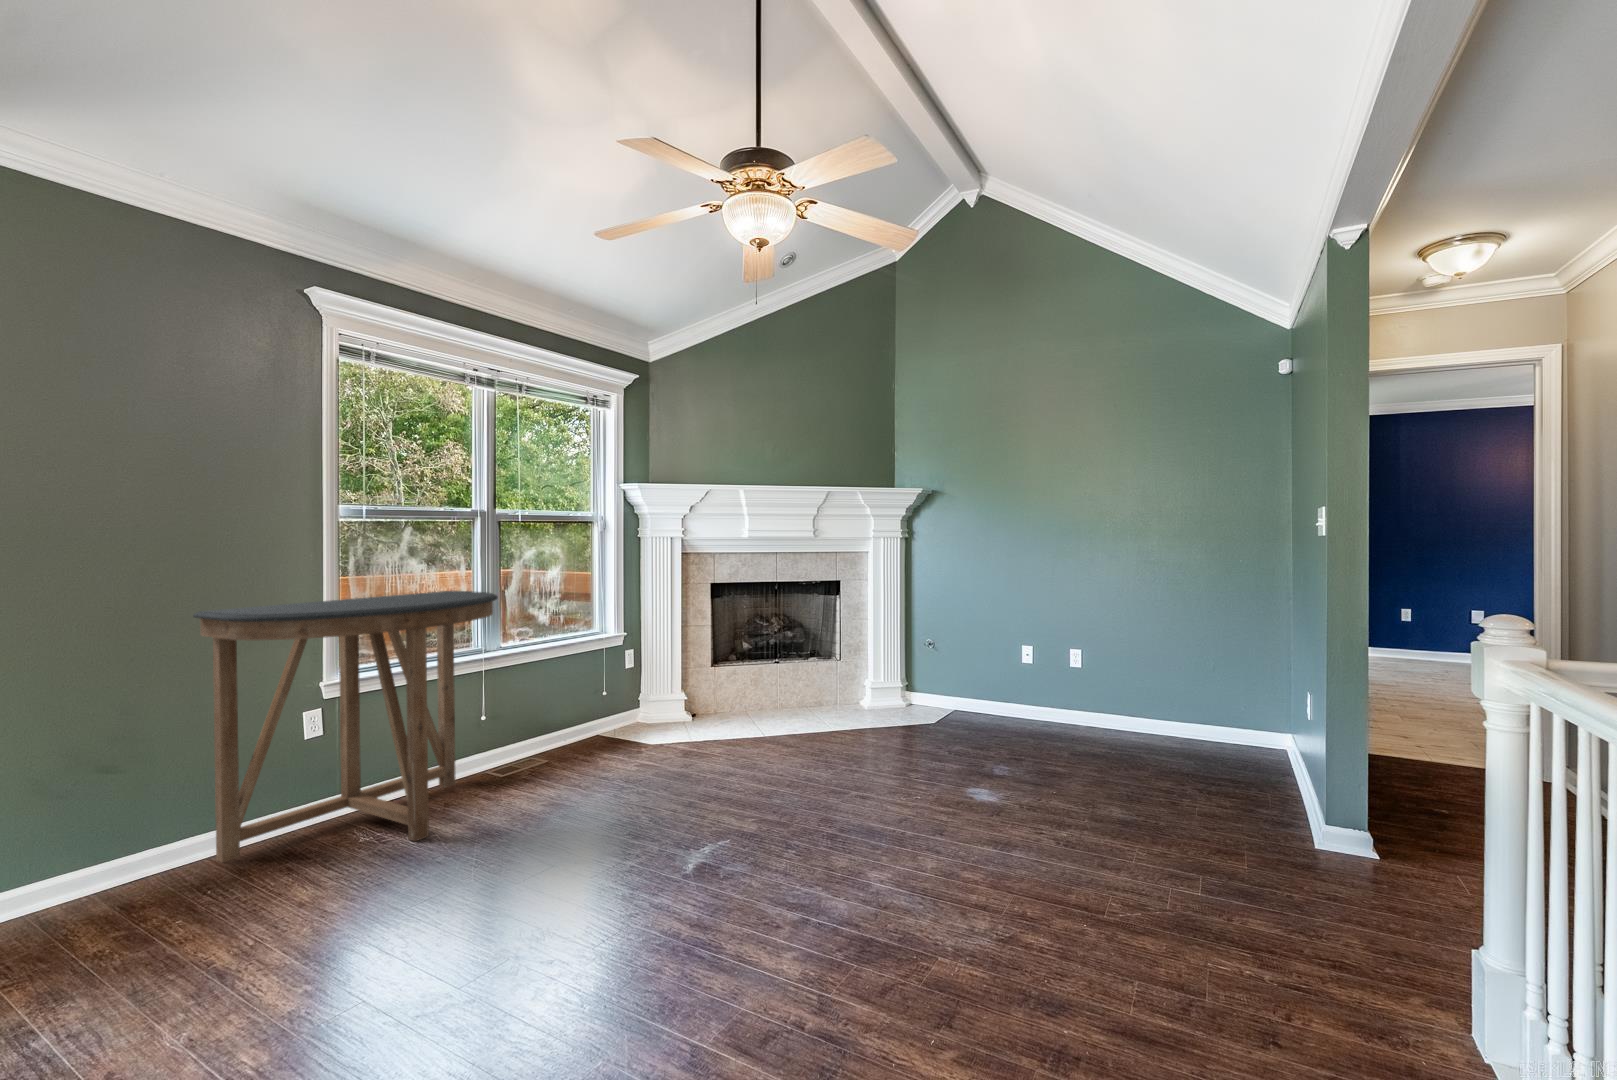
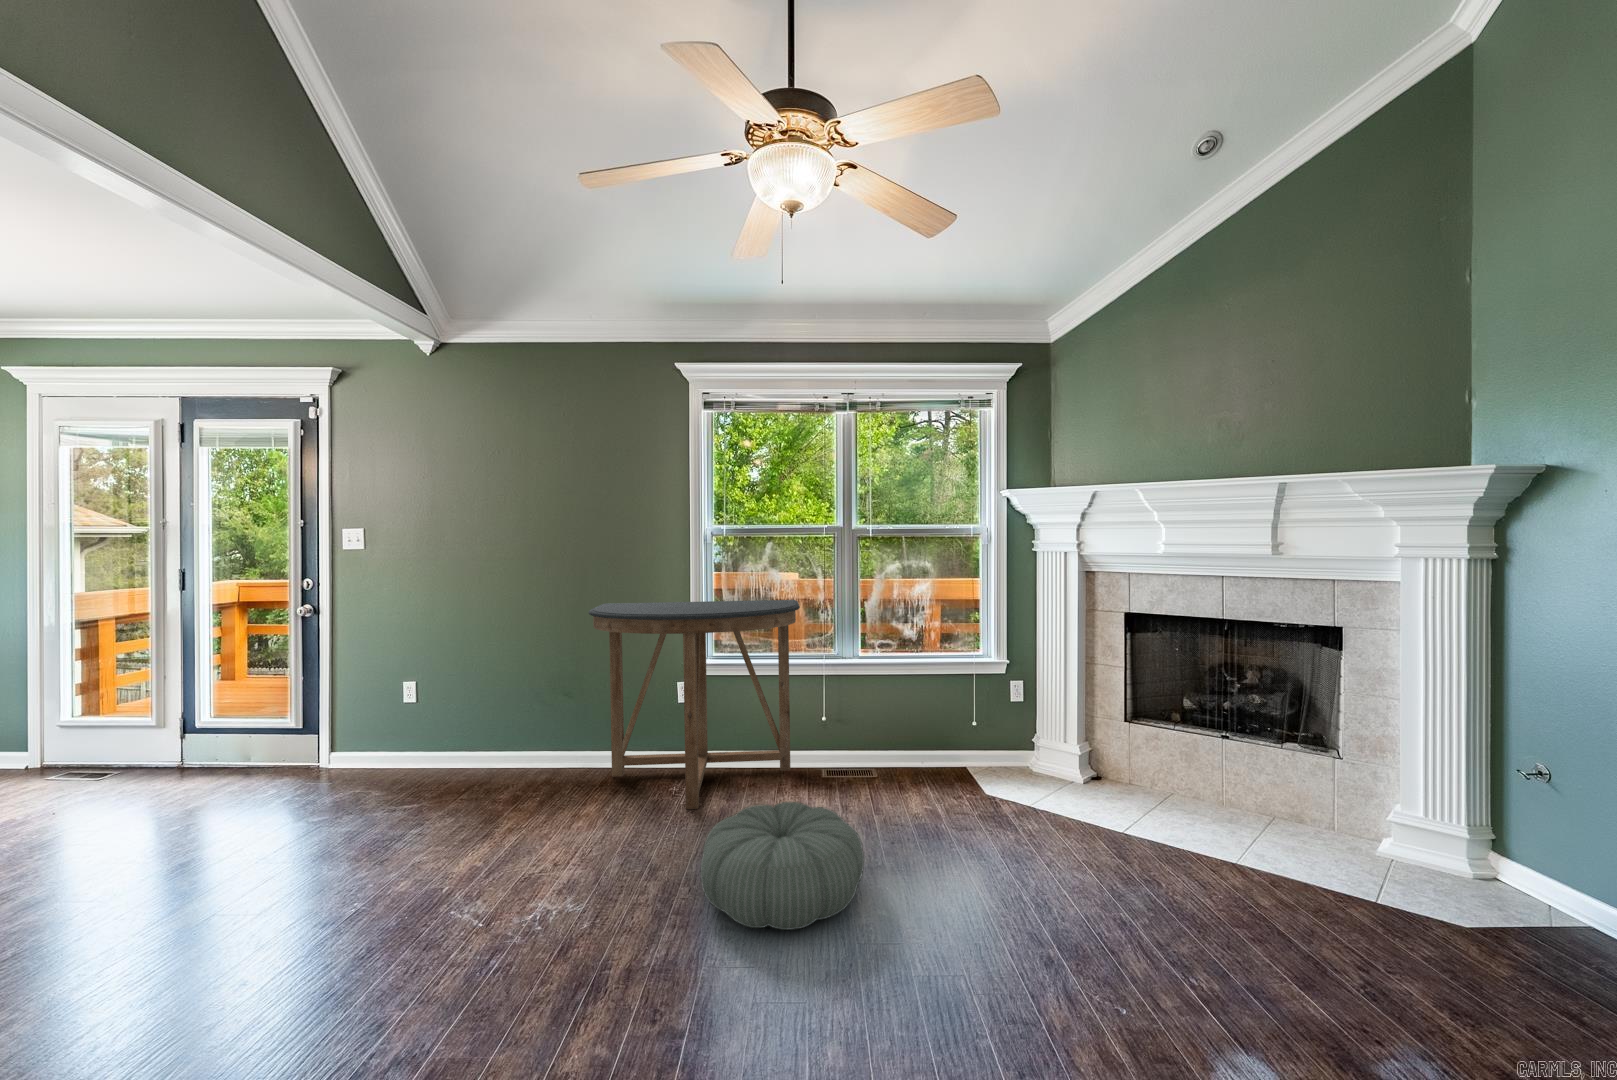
pouf: none [563,760,714,861] -> present [700,802,864,930]

